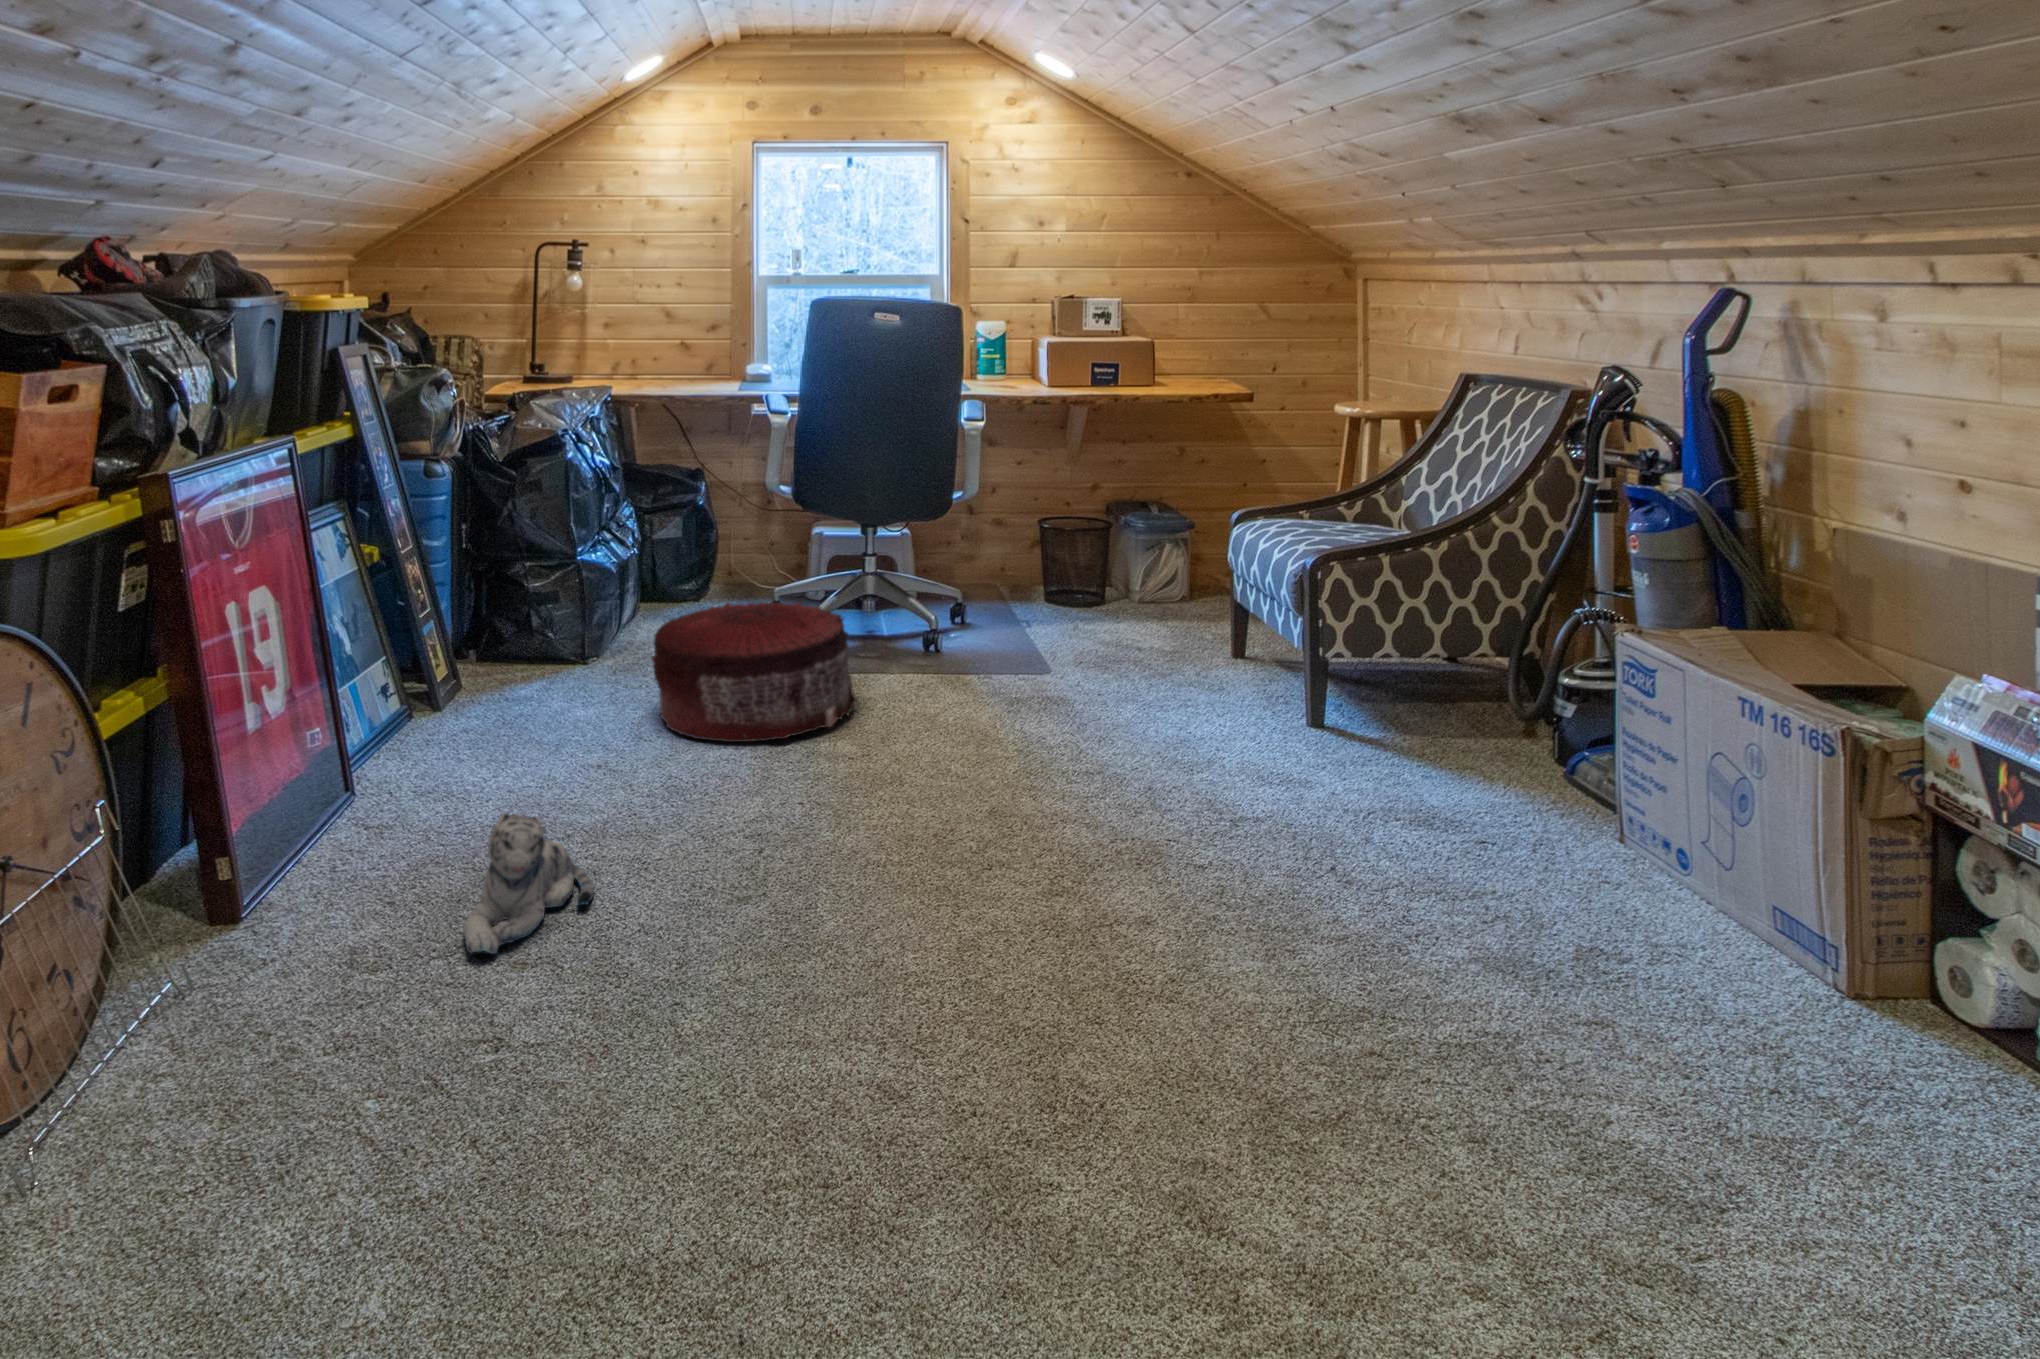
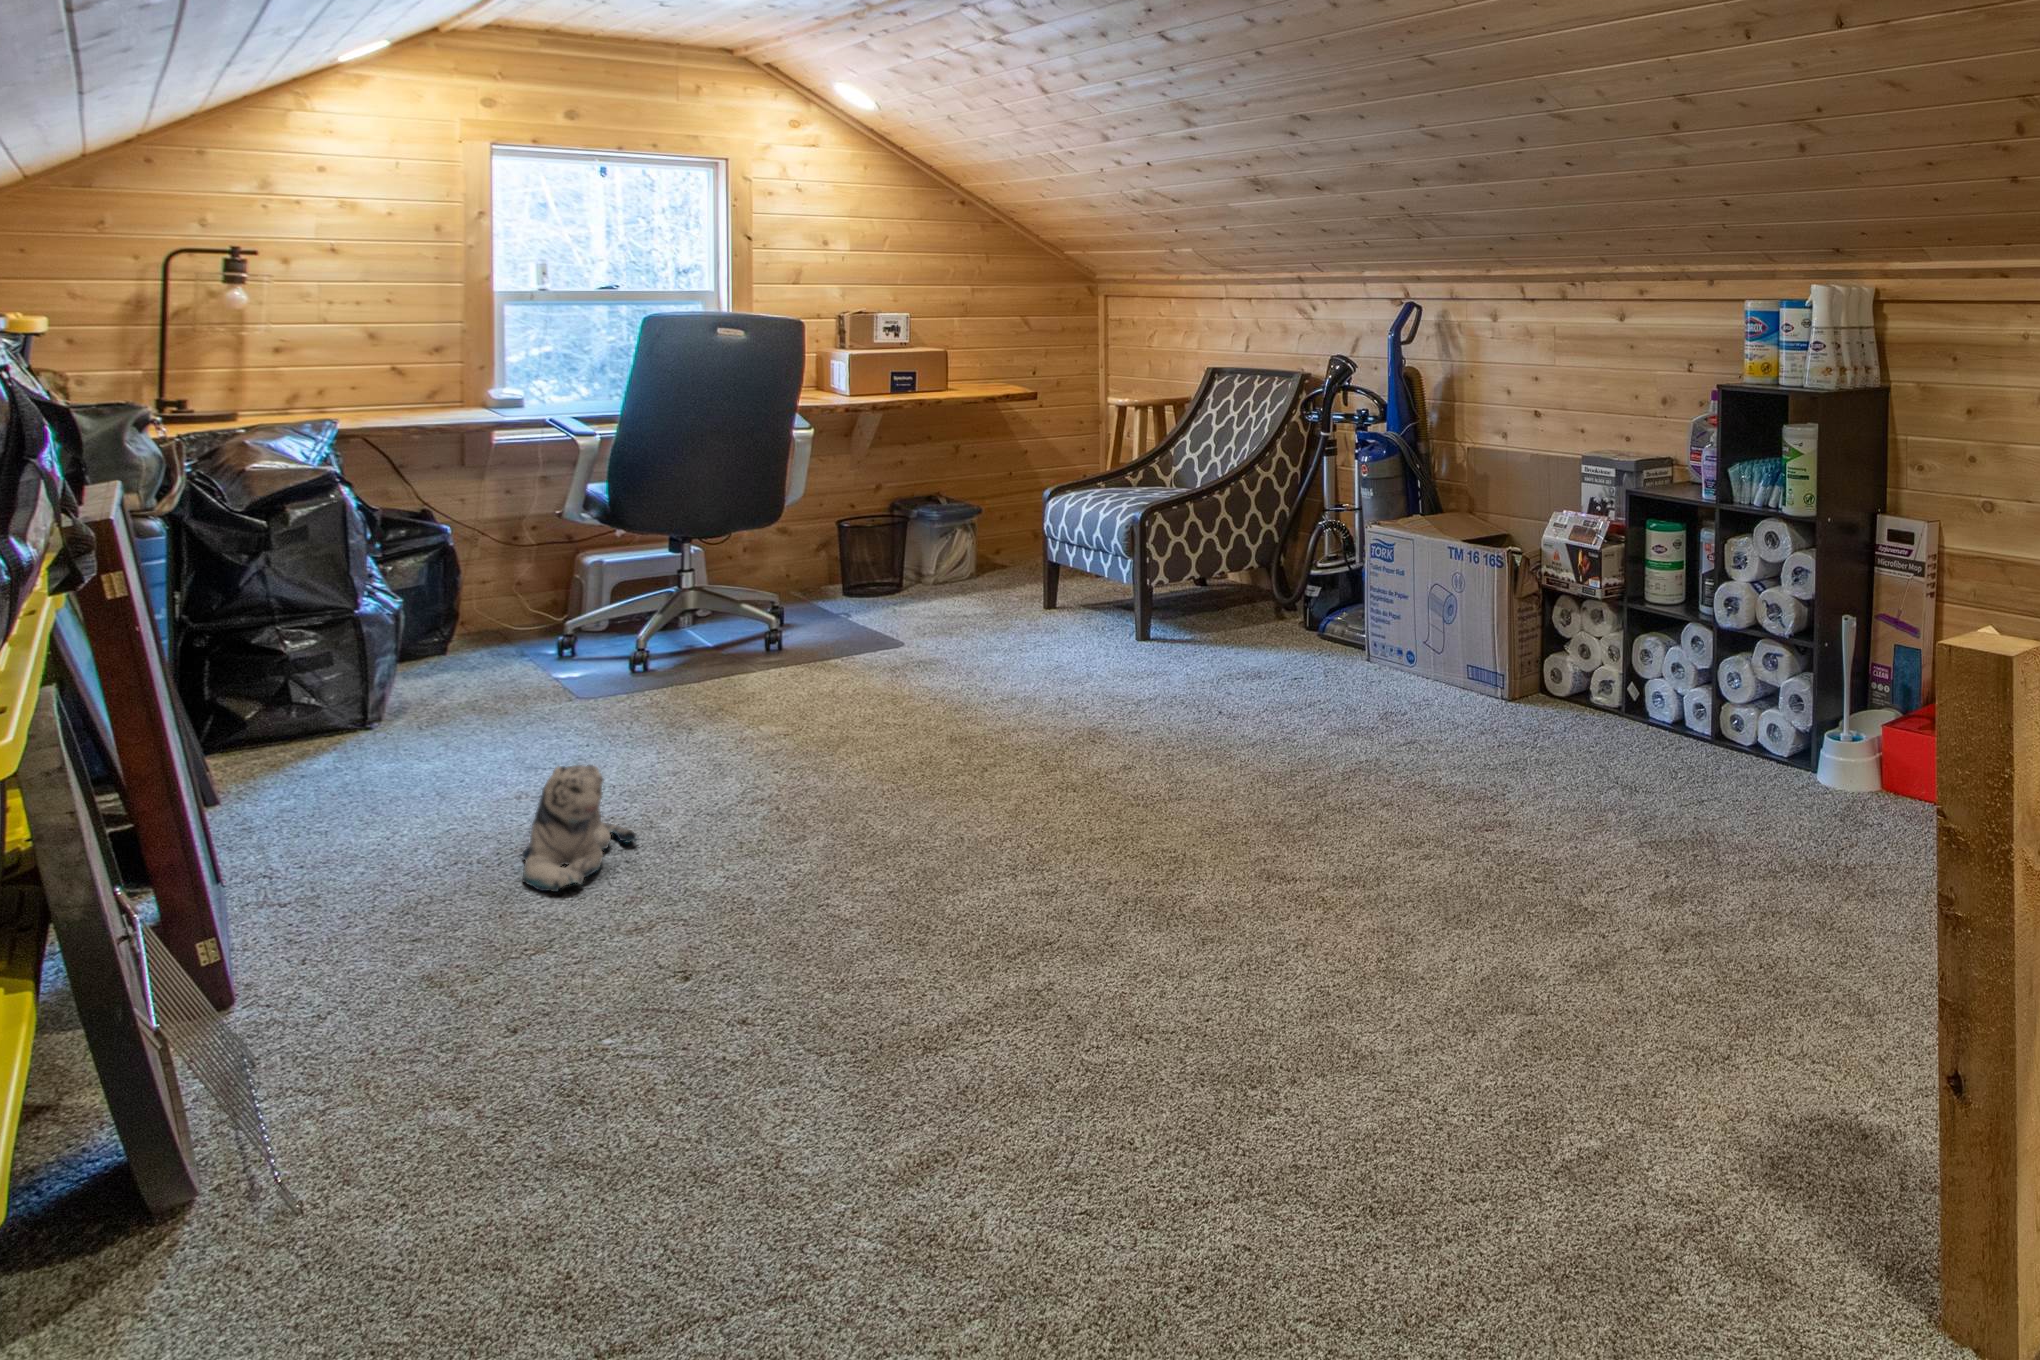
pouf: present [652,602,857,742] -> none [519,594,745,730]

